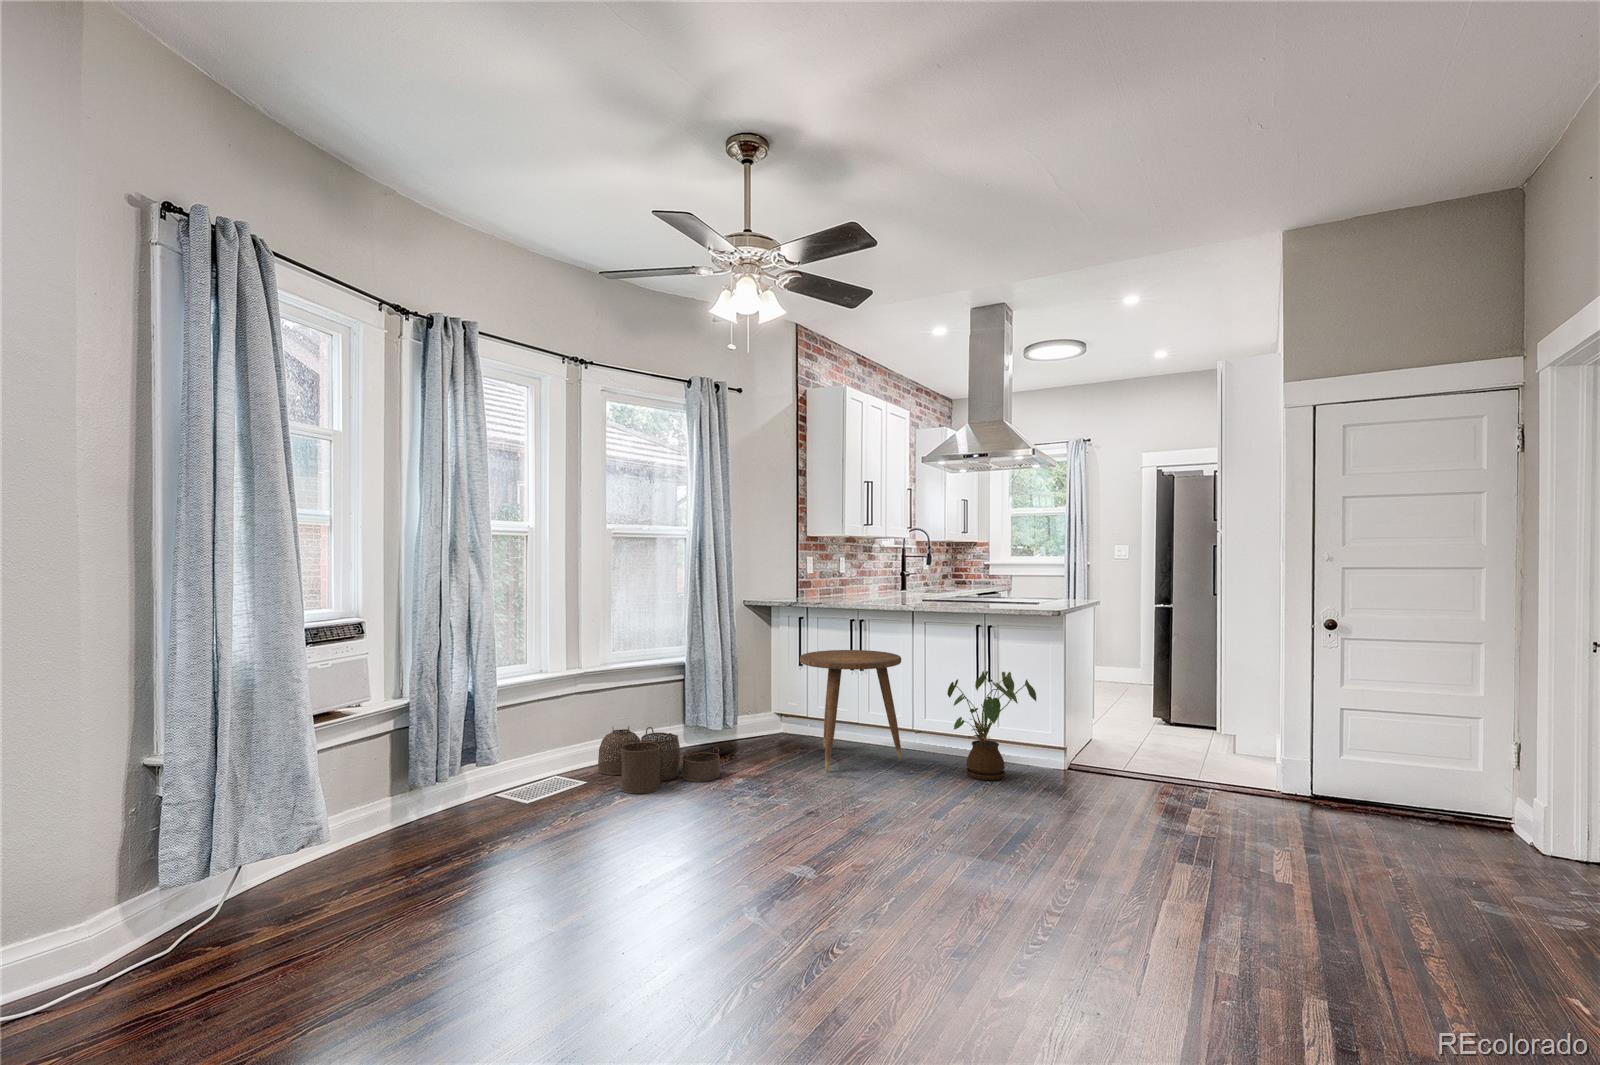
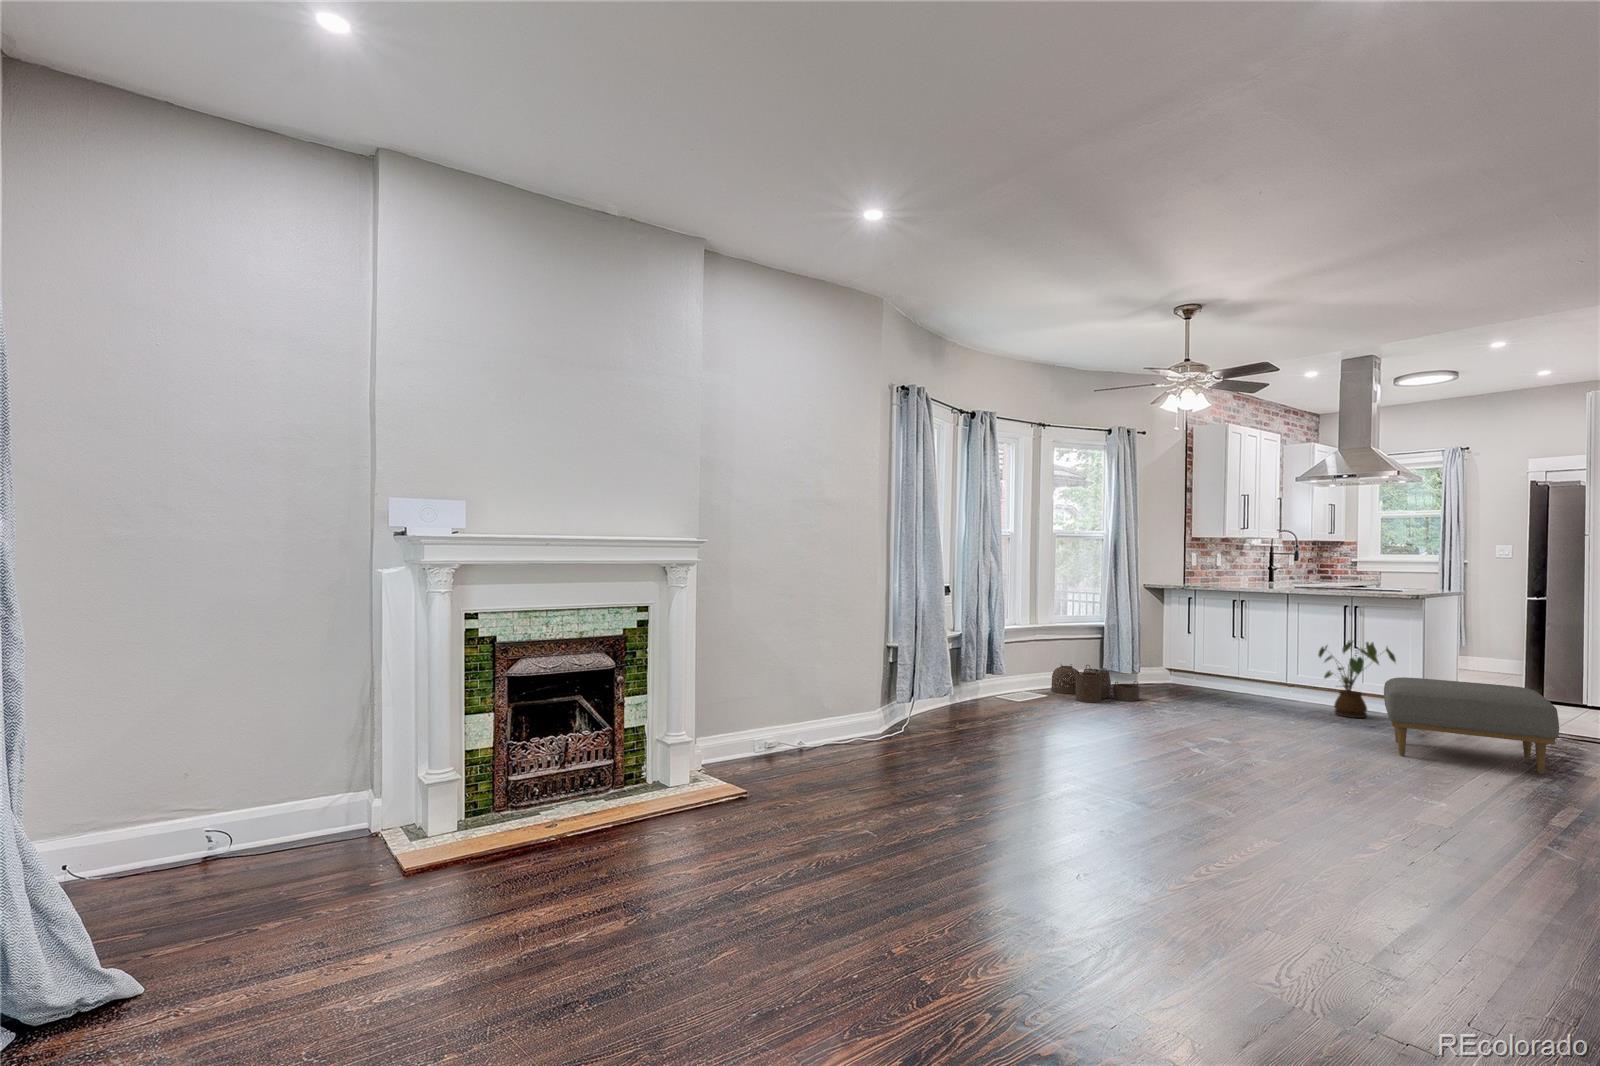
side table: present [800,650,902,772] -> none [1195,623,1279,704]
ottoman: none [1028,737,1260,889] -> present [1384,677,1559,774]

